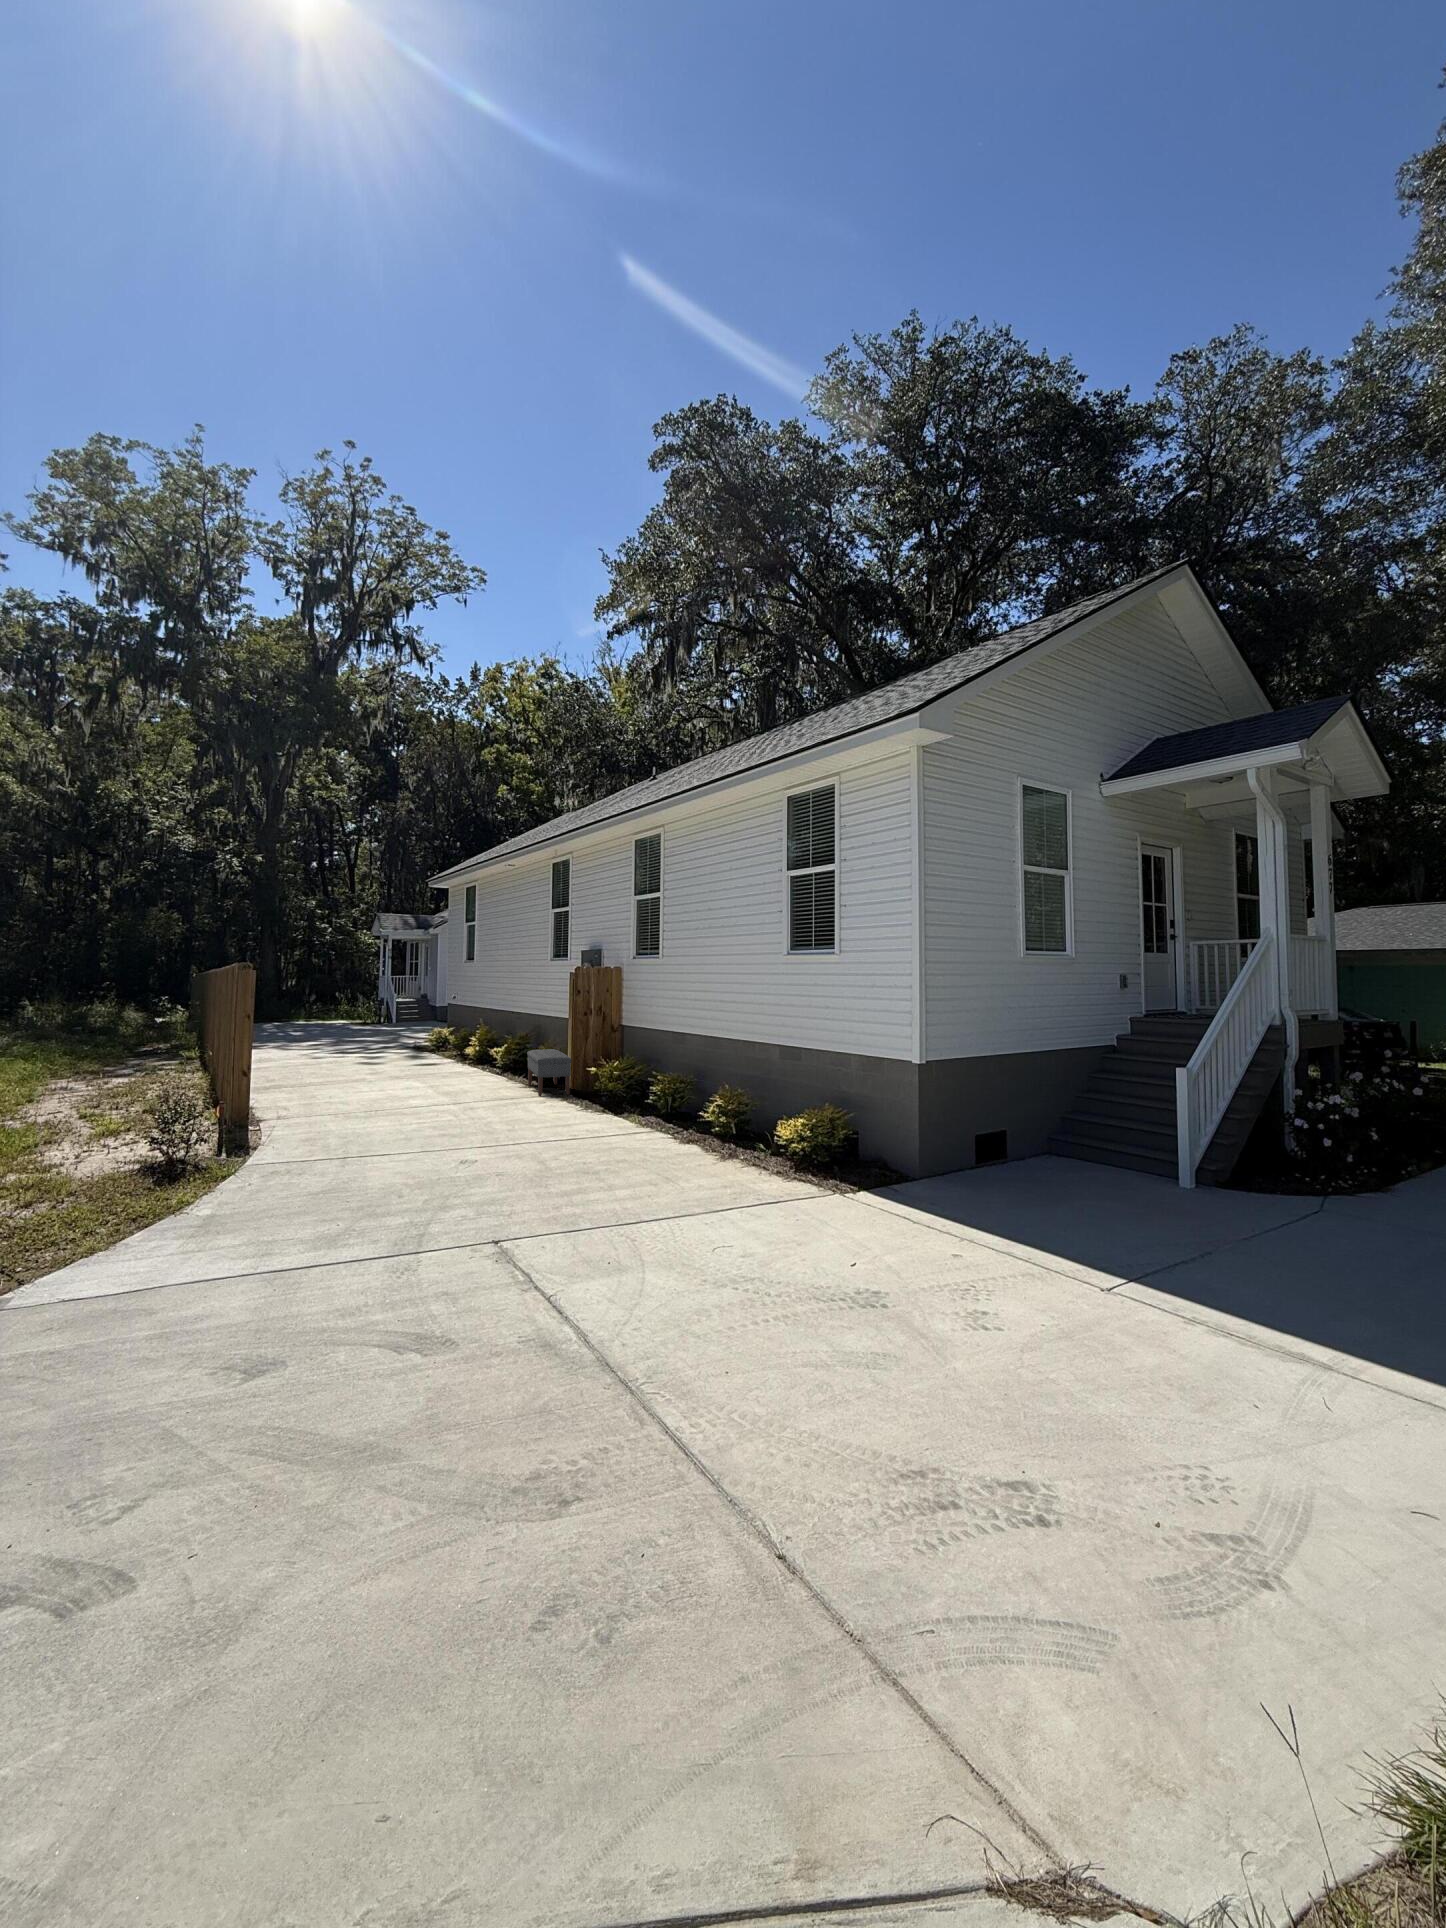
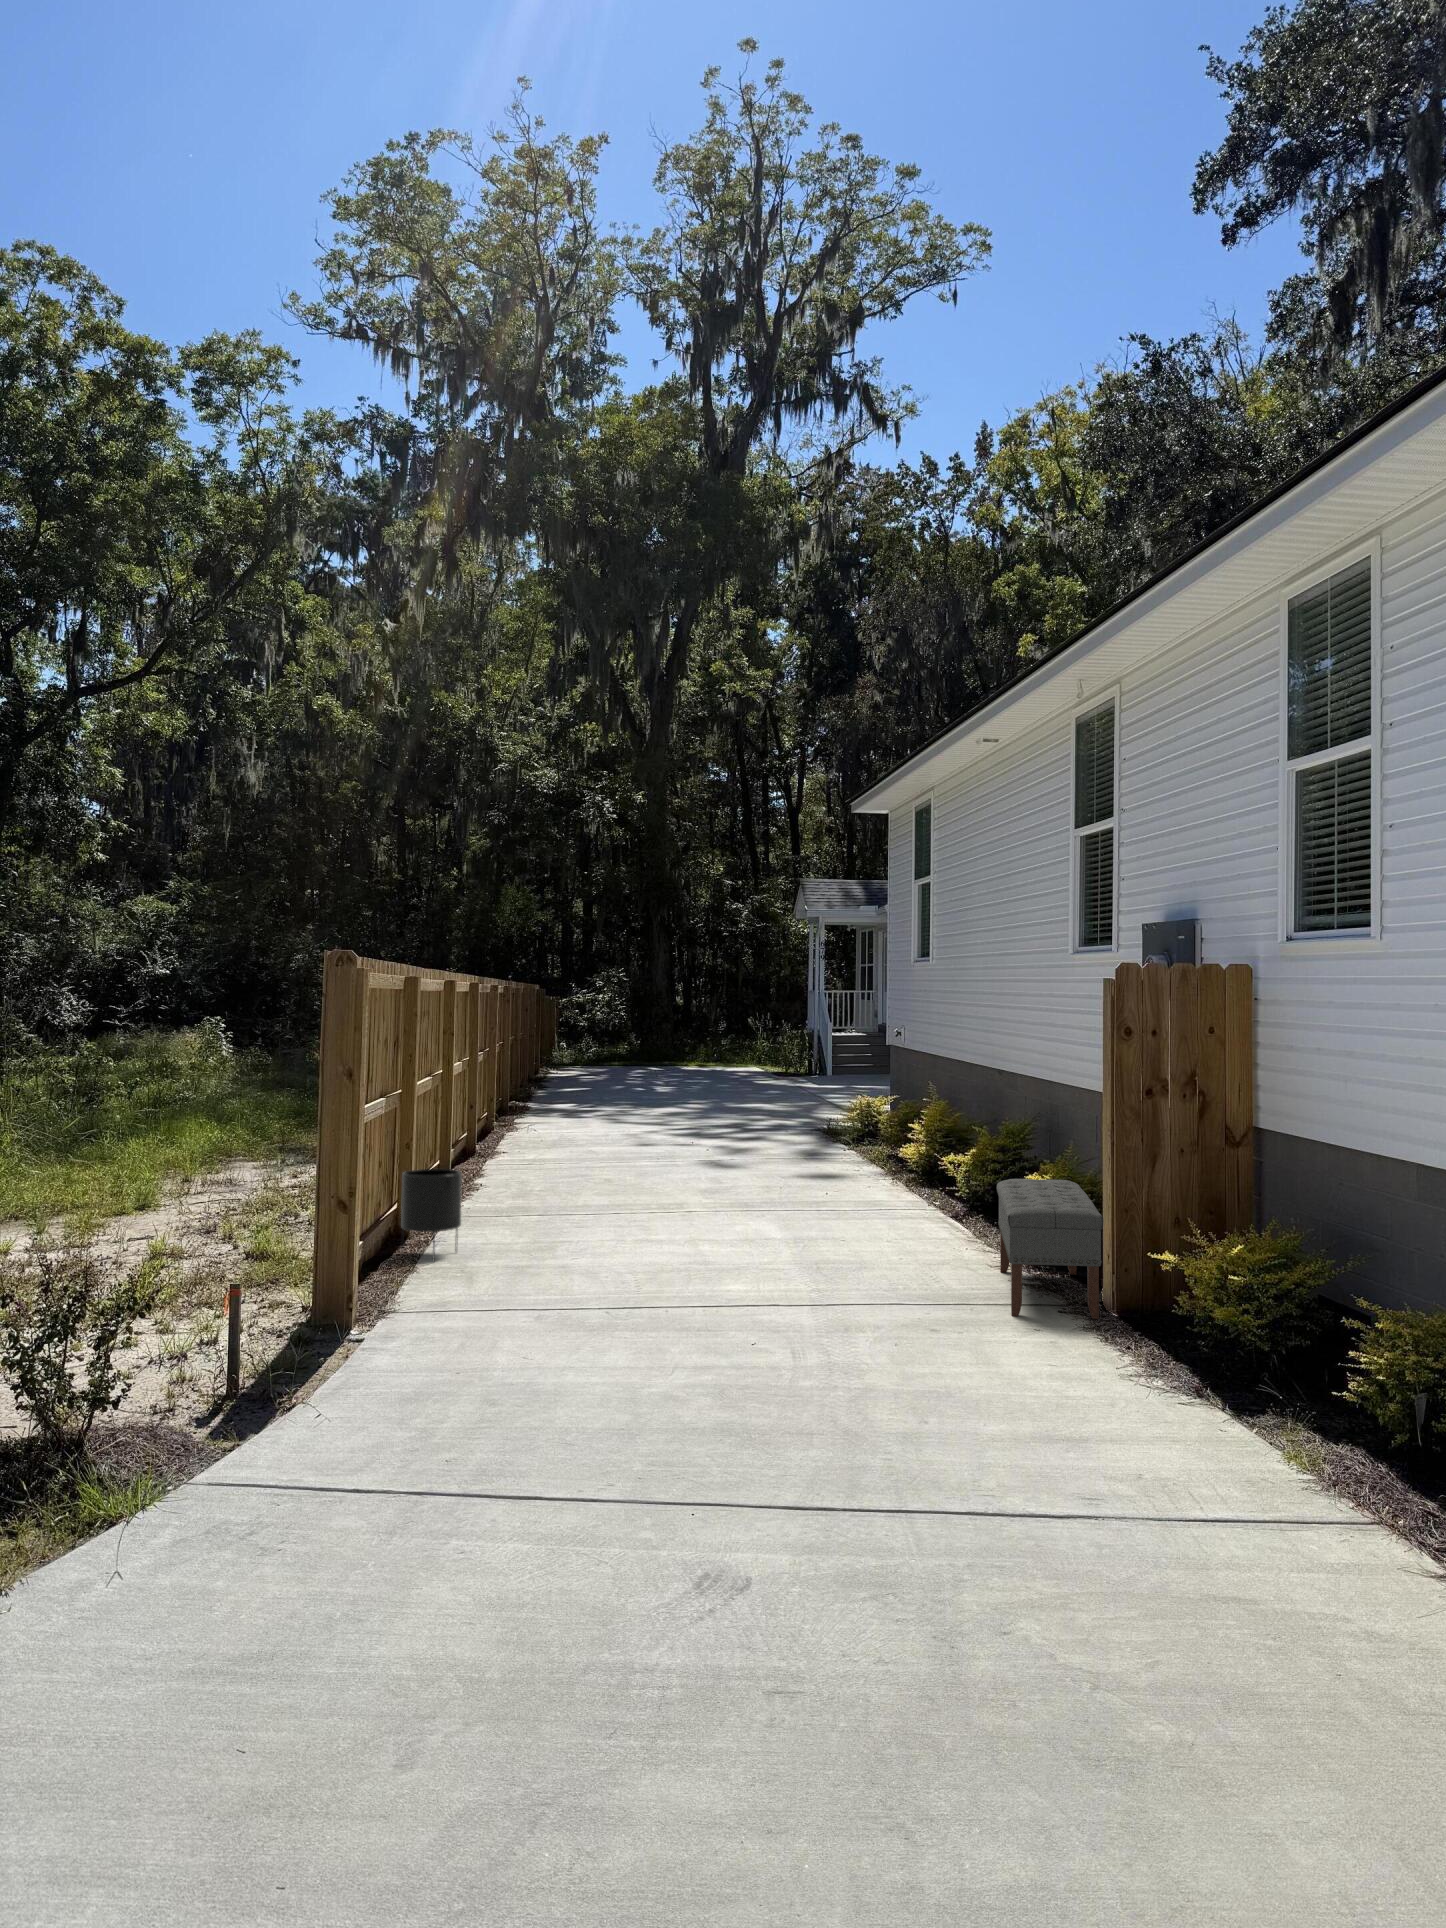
planter: none [264,1059,294,1098] -> present [401,1169,462,1254]

